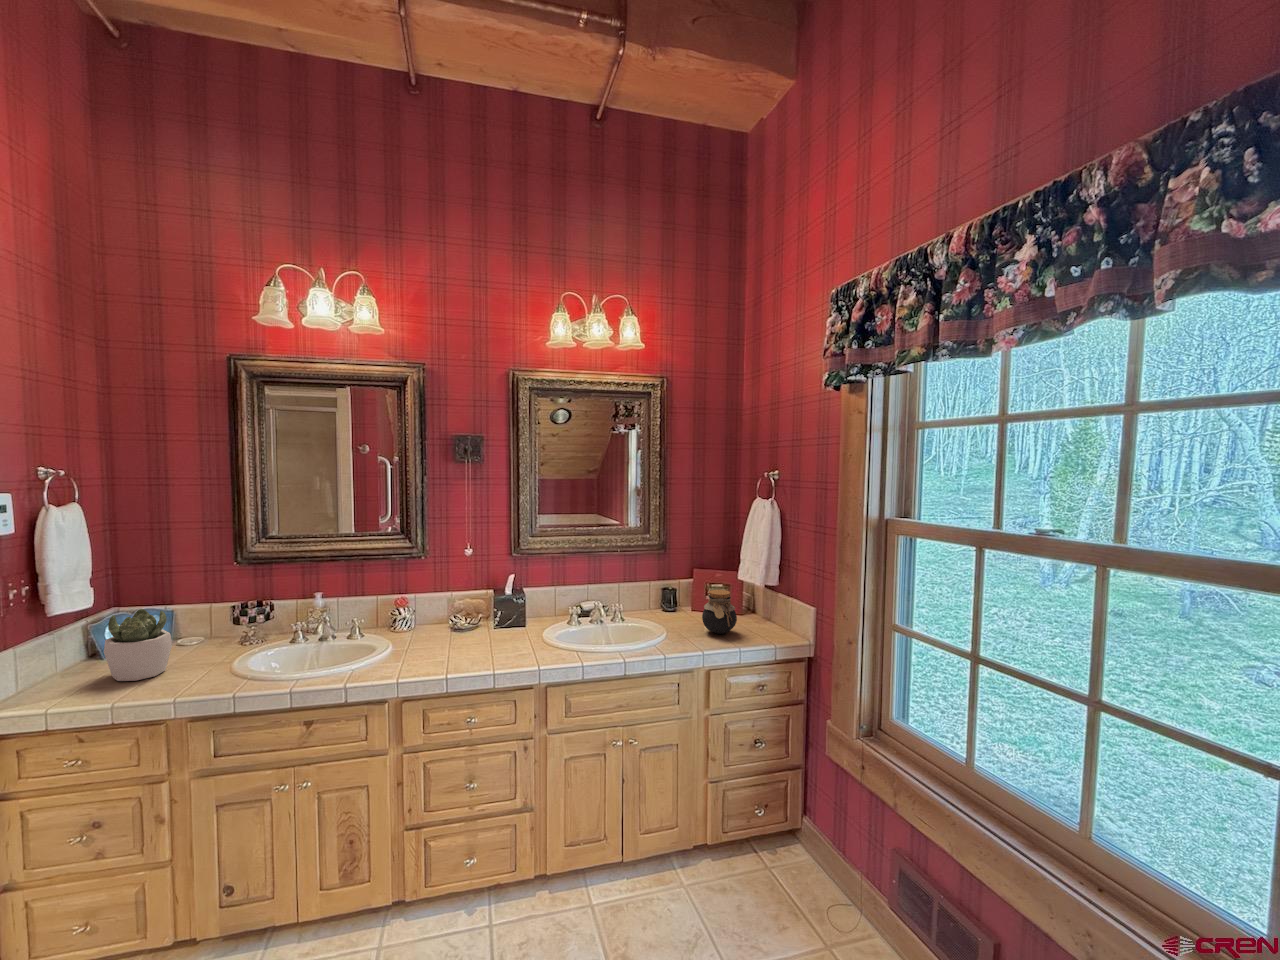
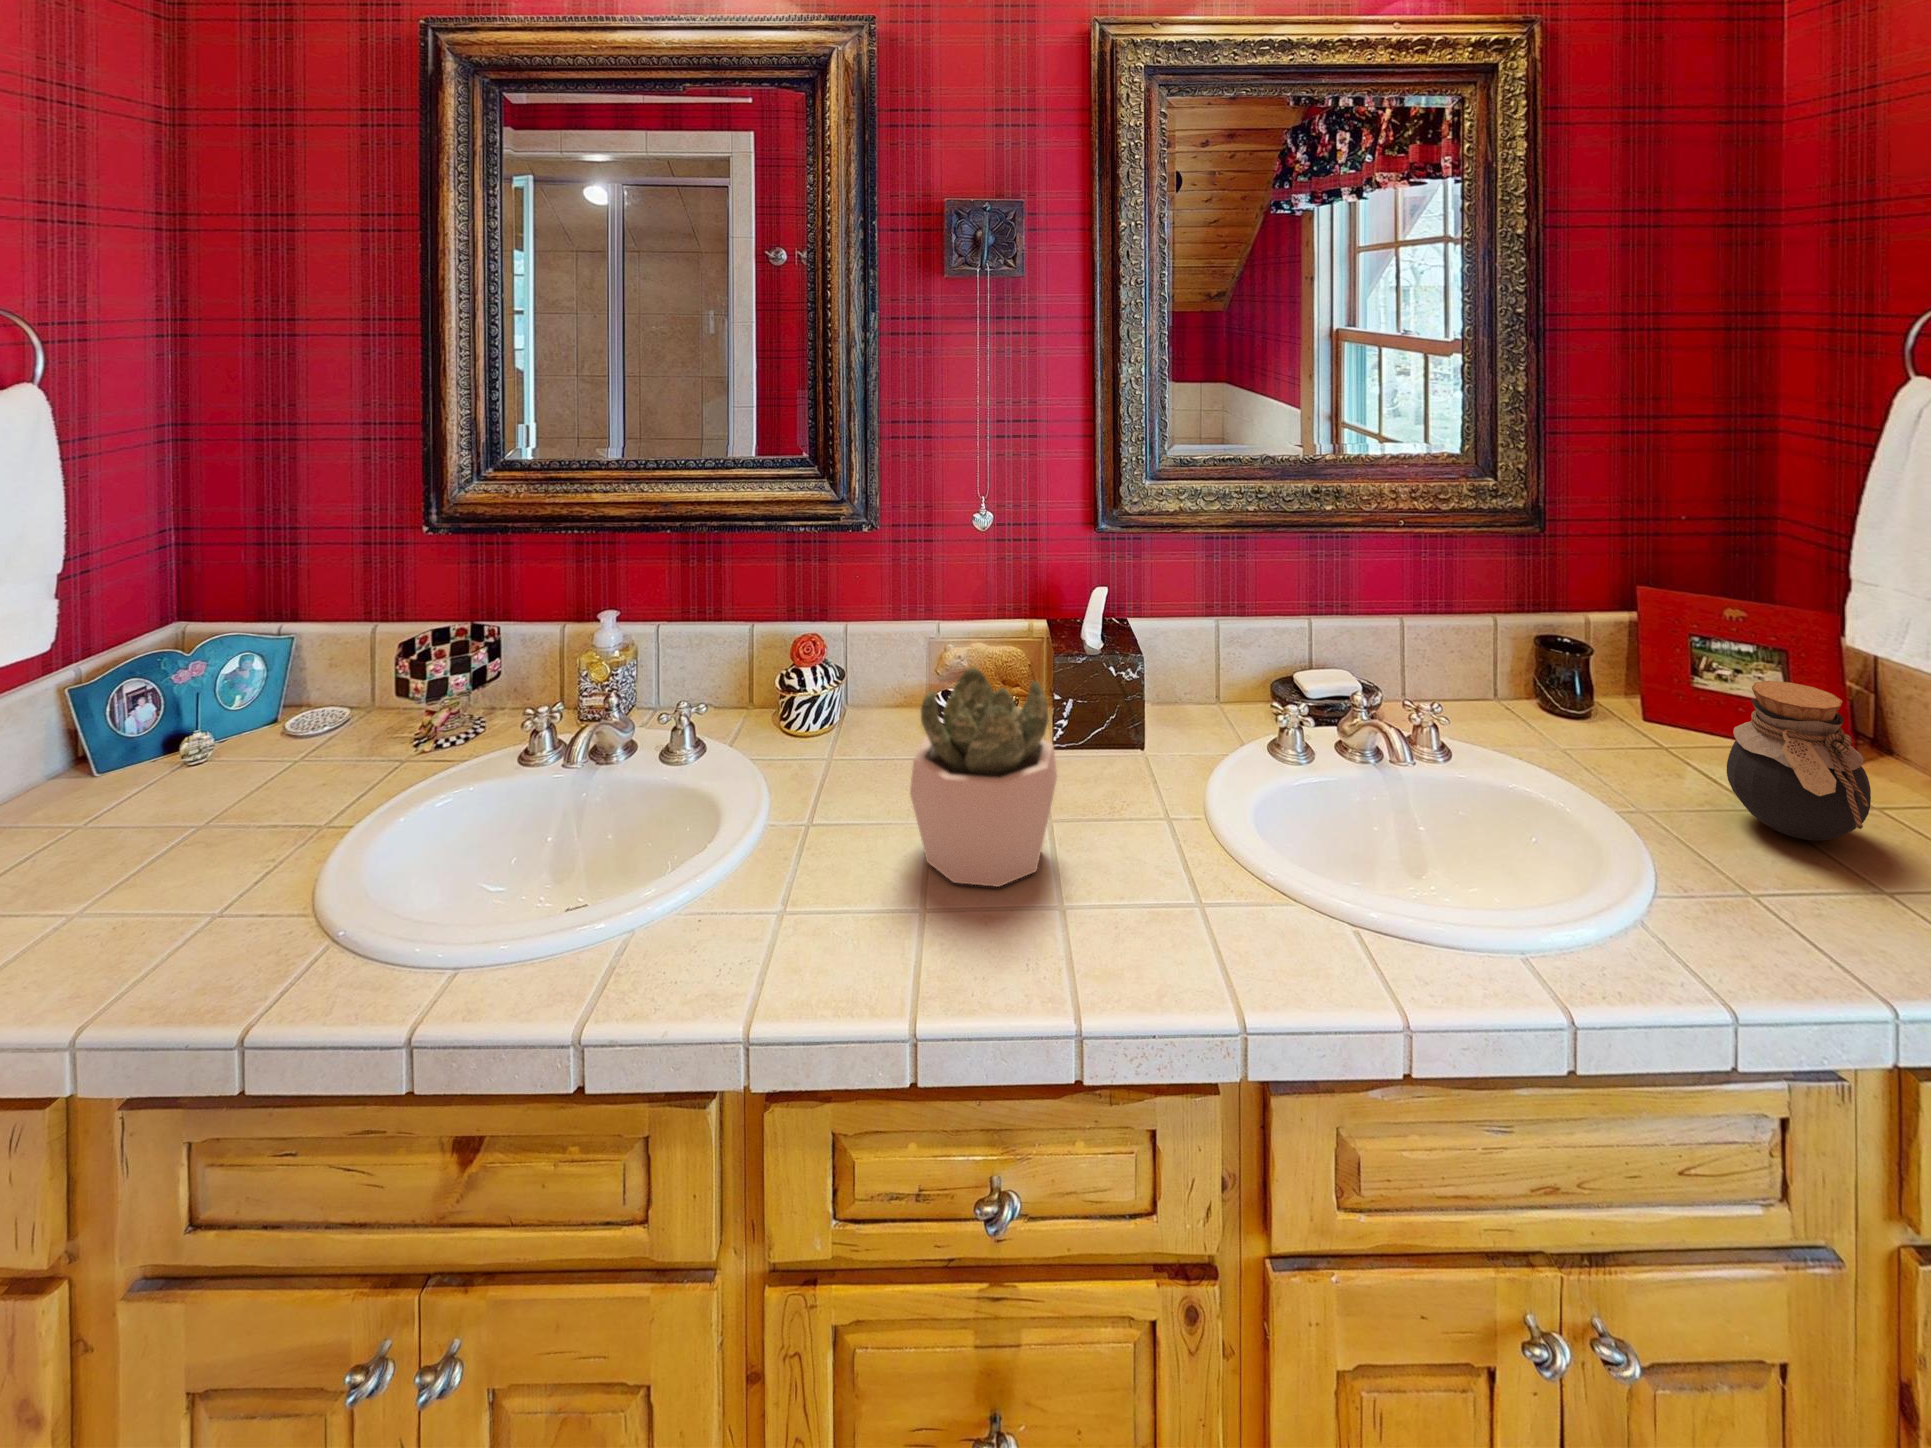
succulent plant: present [104,609,172,681] -> present [910,668,1057,887]

